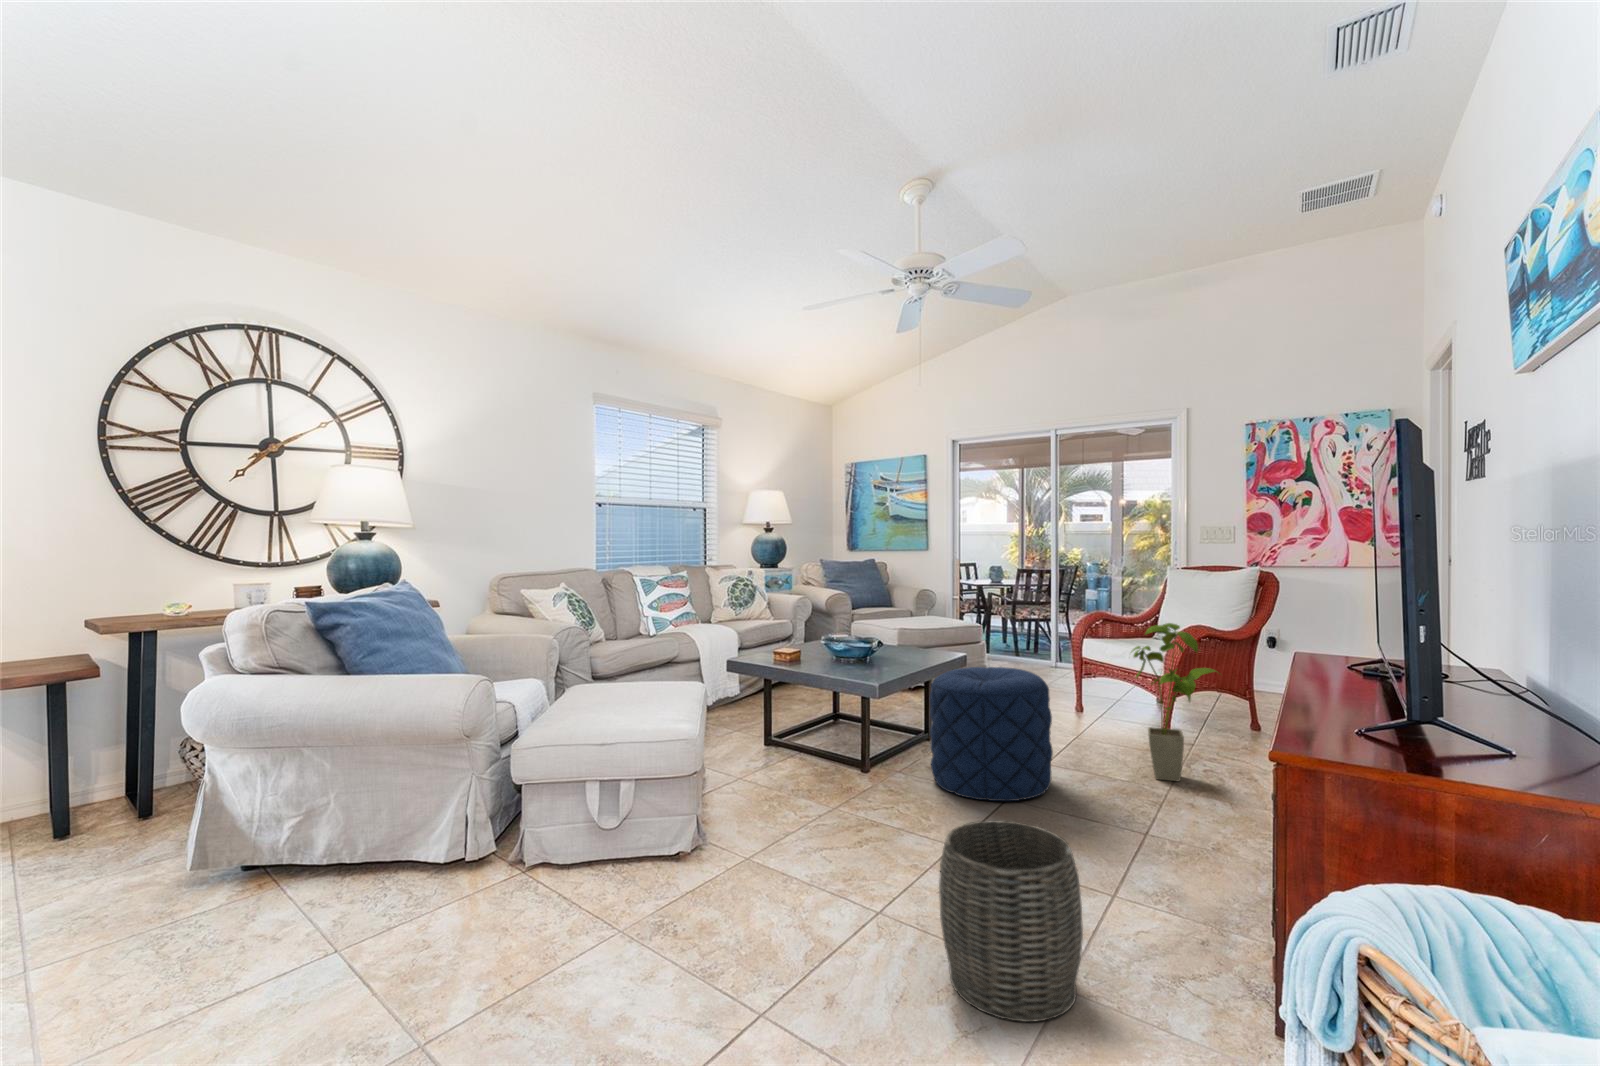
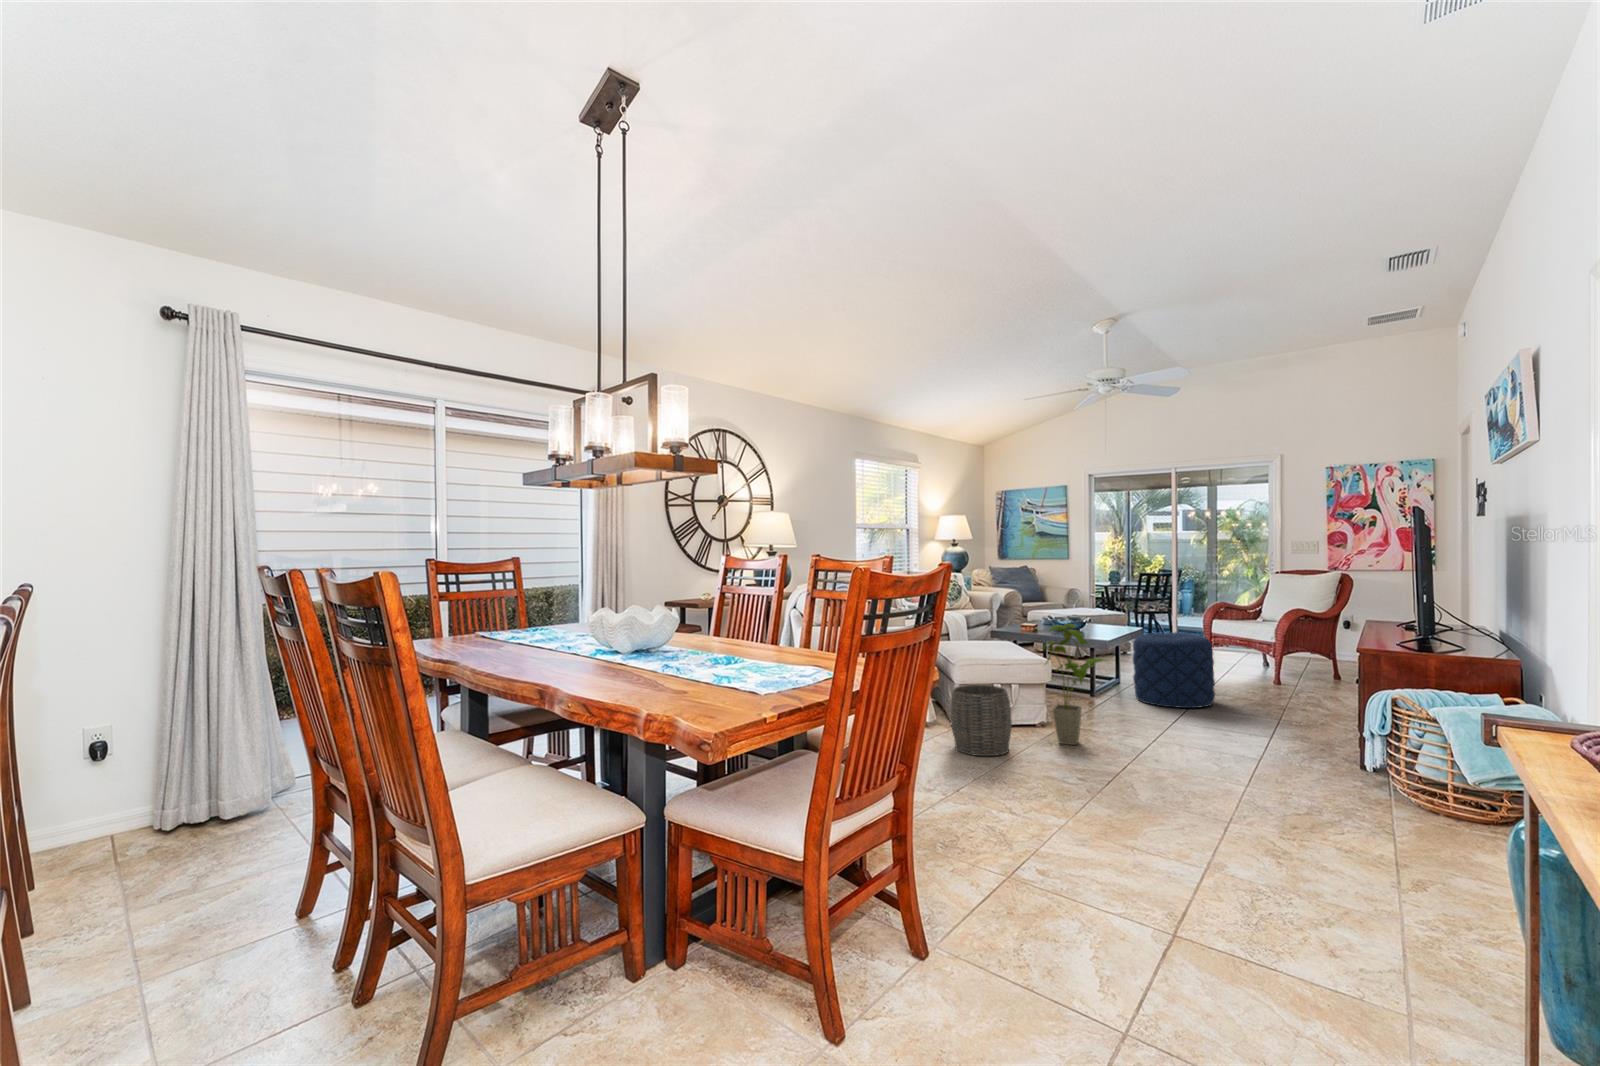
house plant: present [1131,623,1216,781] -> present [1043,624,1104,745]
woven basket: present [939,820,1083,1022] -> present [951,685,1012,756]

